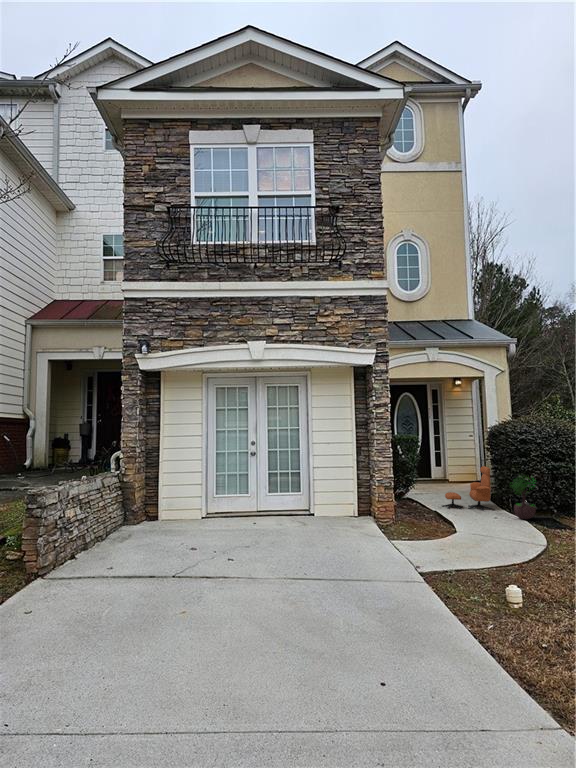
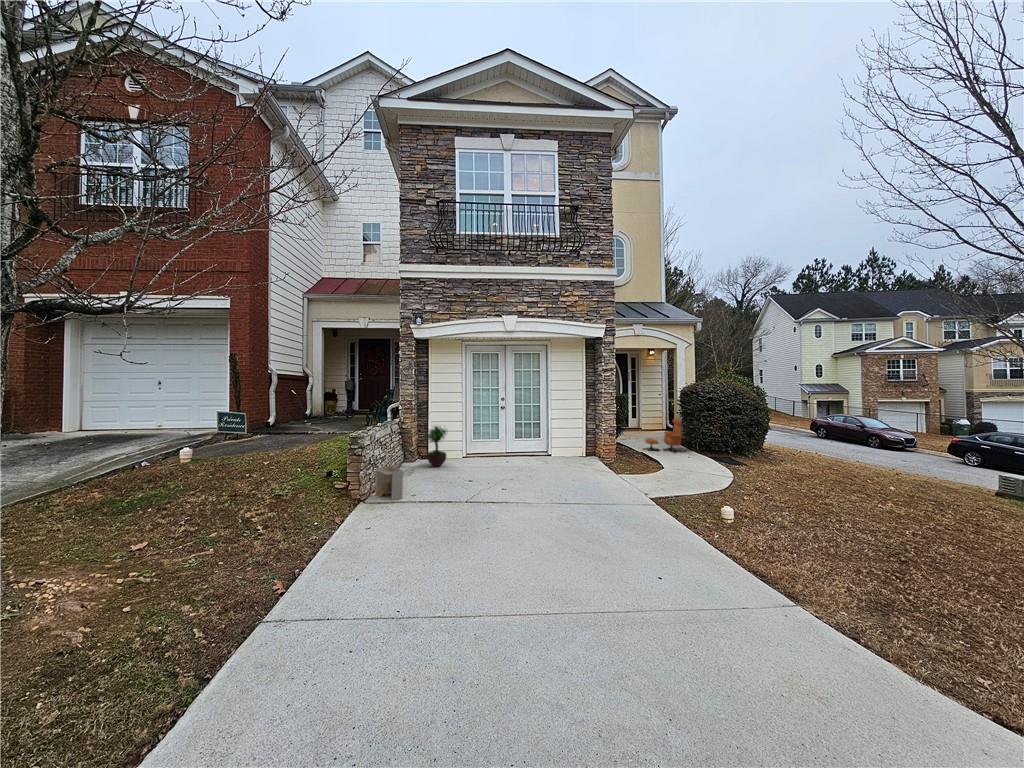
potted tree: present [511,476,536,519] -> present [425,426,447,466]
storage bin: none [77,520,109,569] -> present [375,461,403,500]

